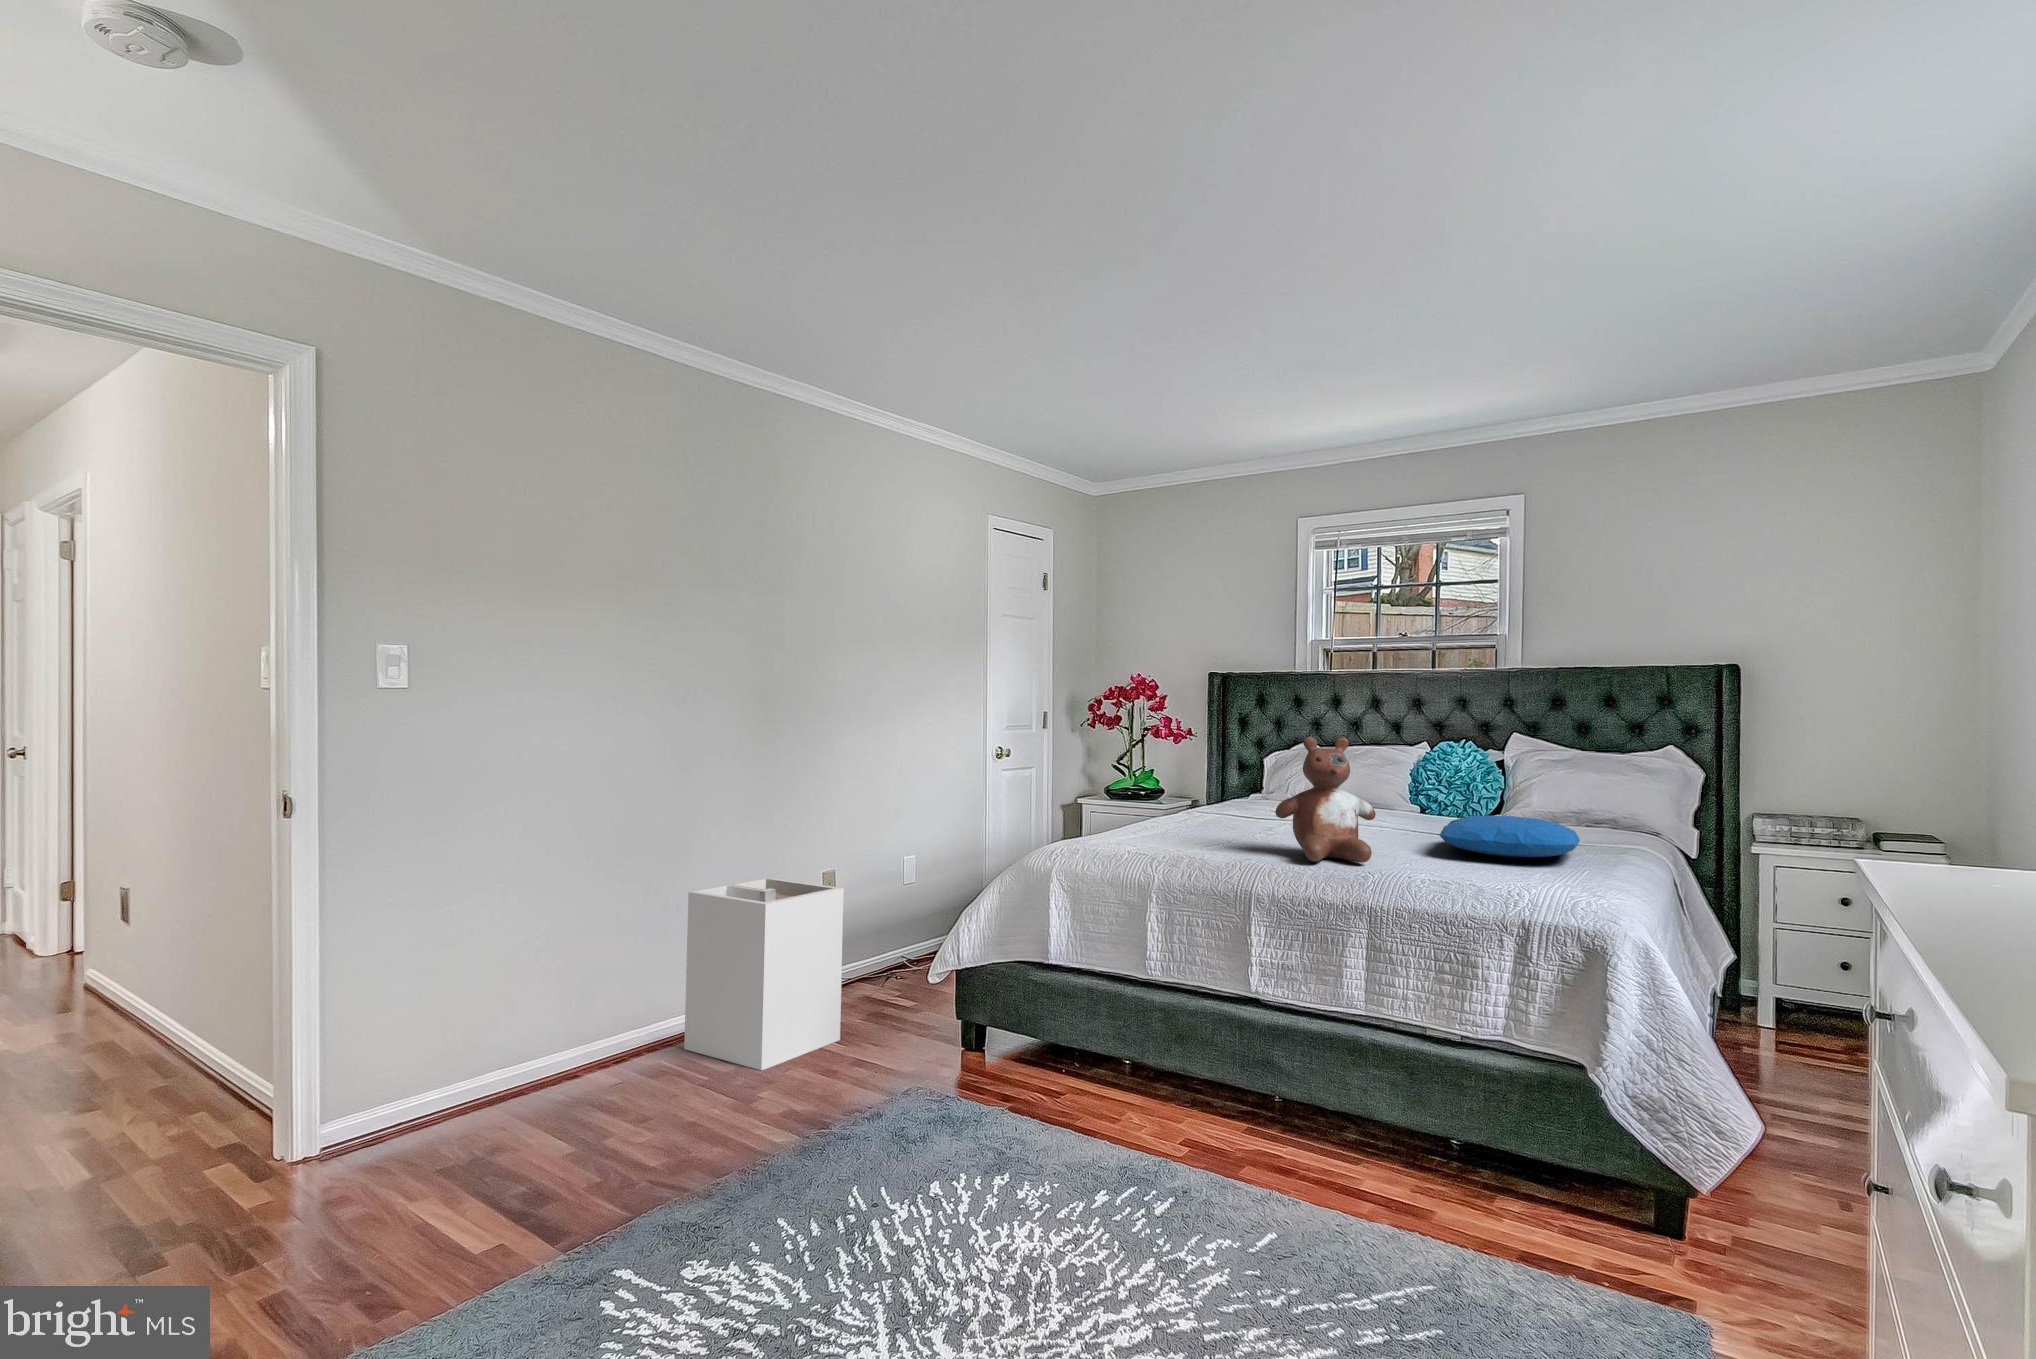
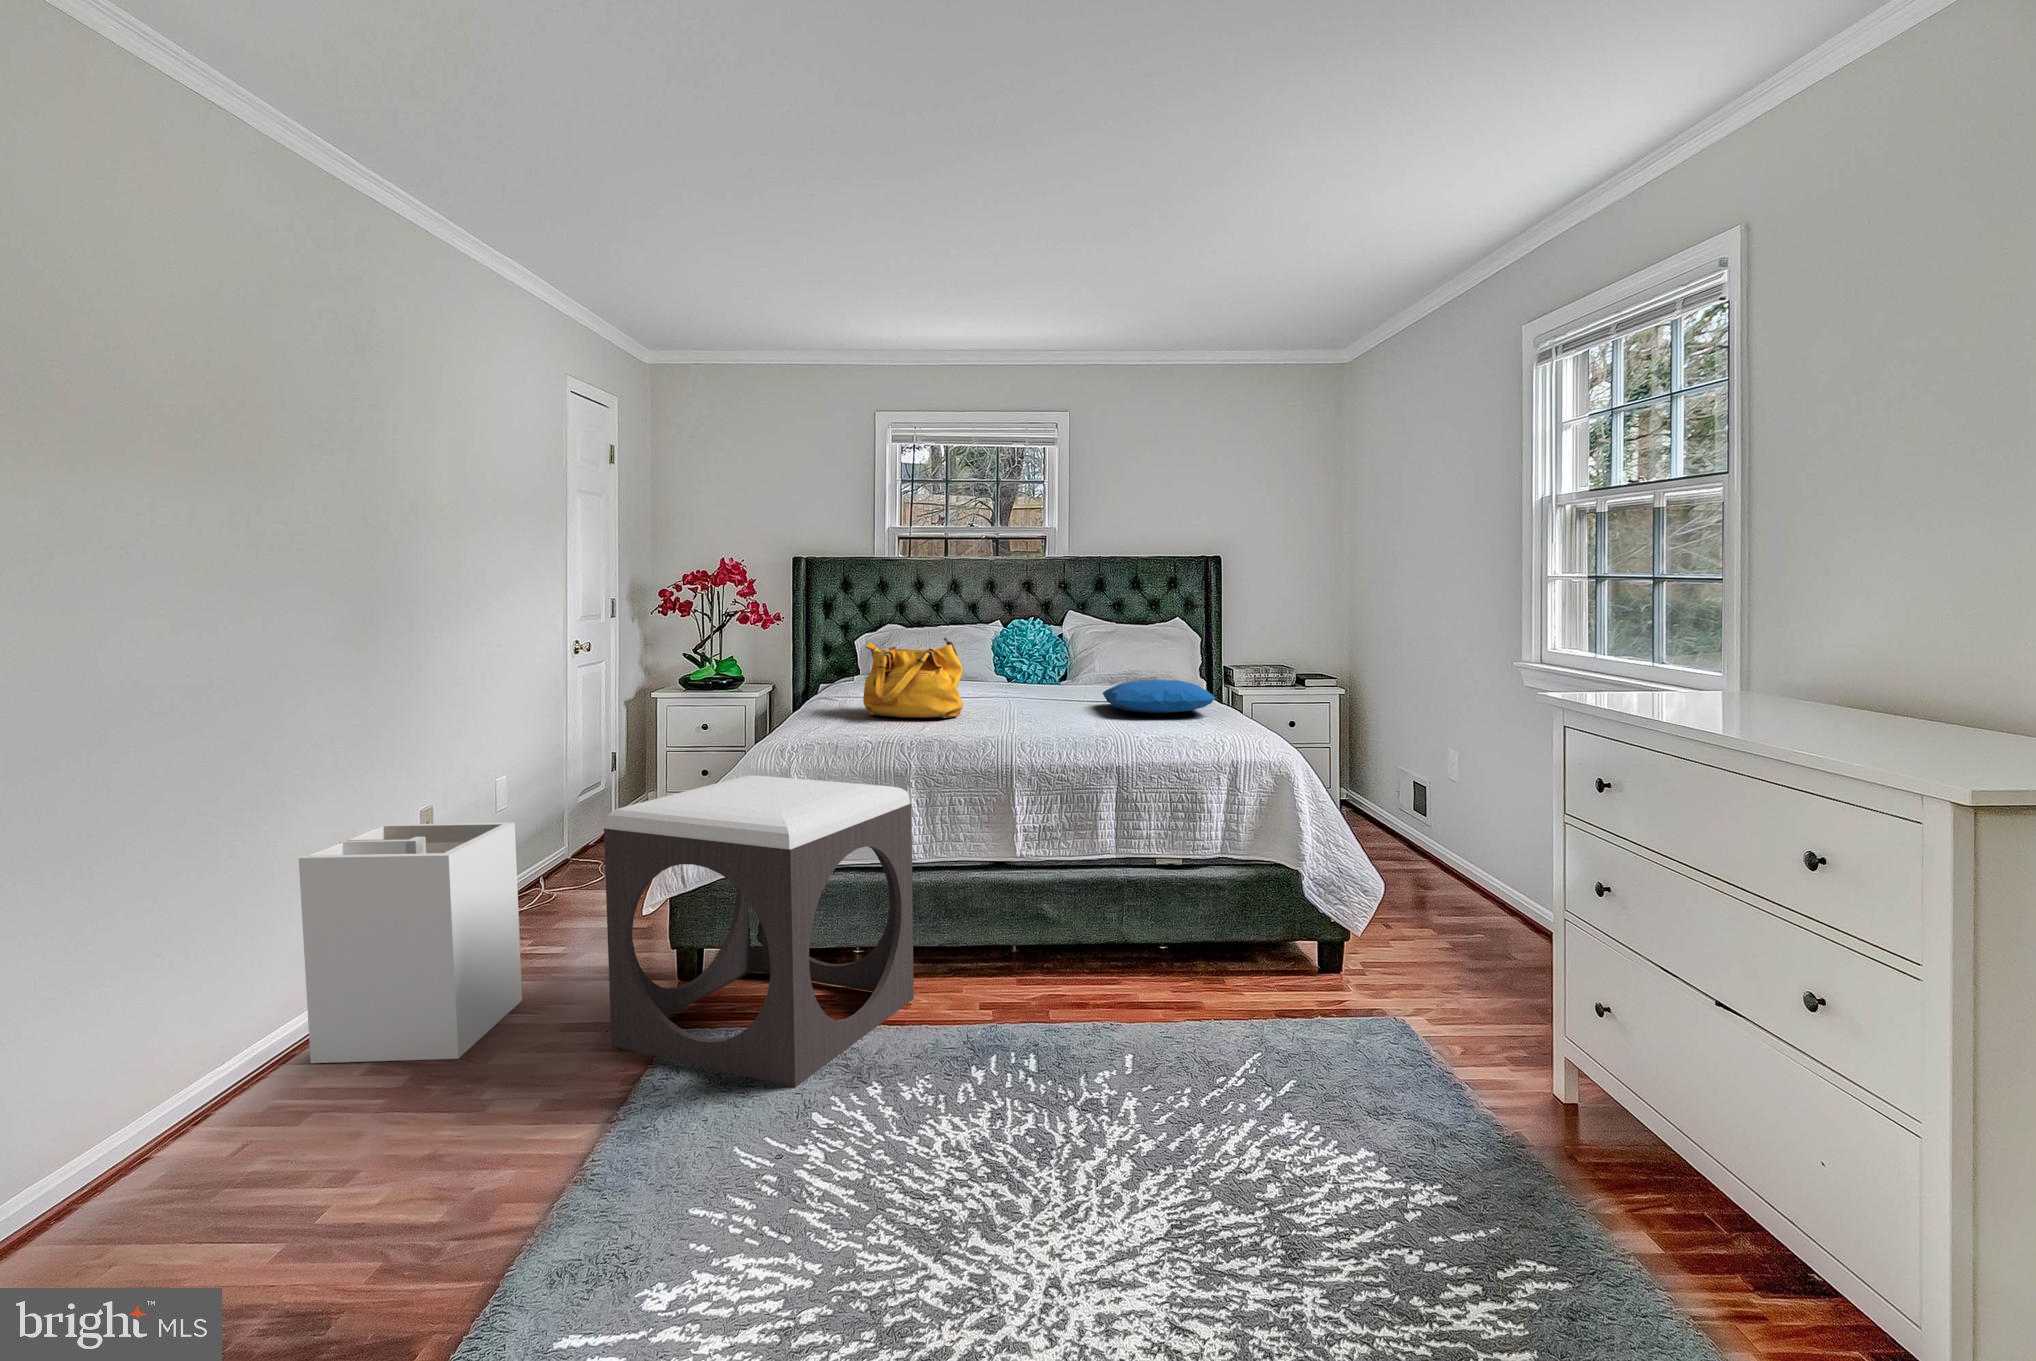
stuffed bear: present [1275,737,1376,863] -> none [999,619,1088,732]
handbag: none [1174,753,1271,838] -> present [863,638,963,718]
footstool: none [858,872,1129,1162] -> present [604,775,914,1087]

